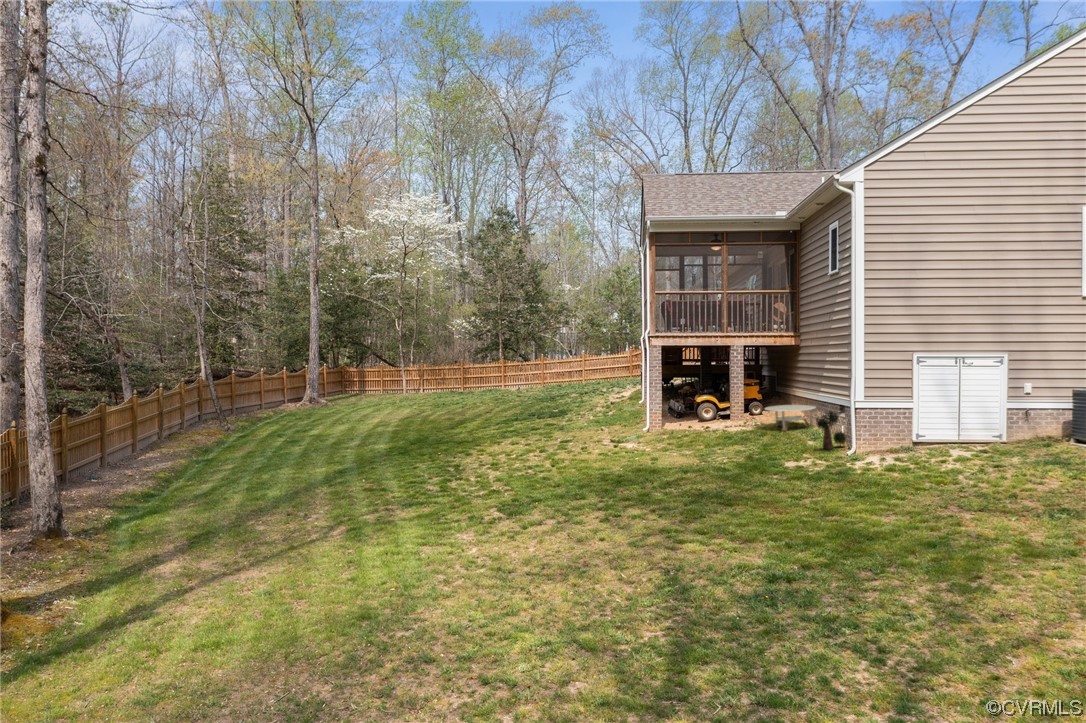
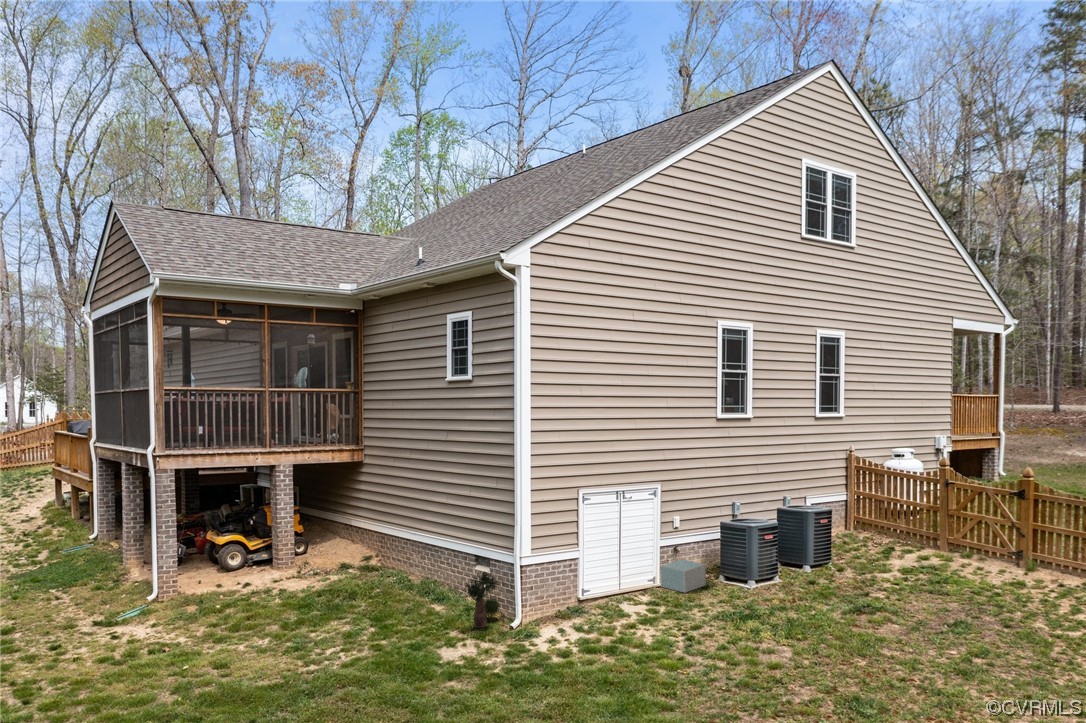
round table: present [765,405,816,431] -> none [344,548,414,593]
storage box: none [1007,423,1055,447] -> present [661,559,706,592]

